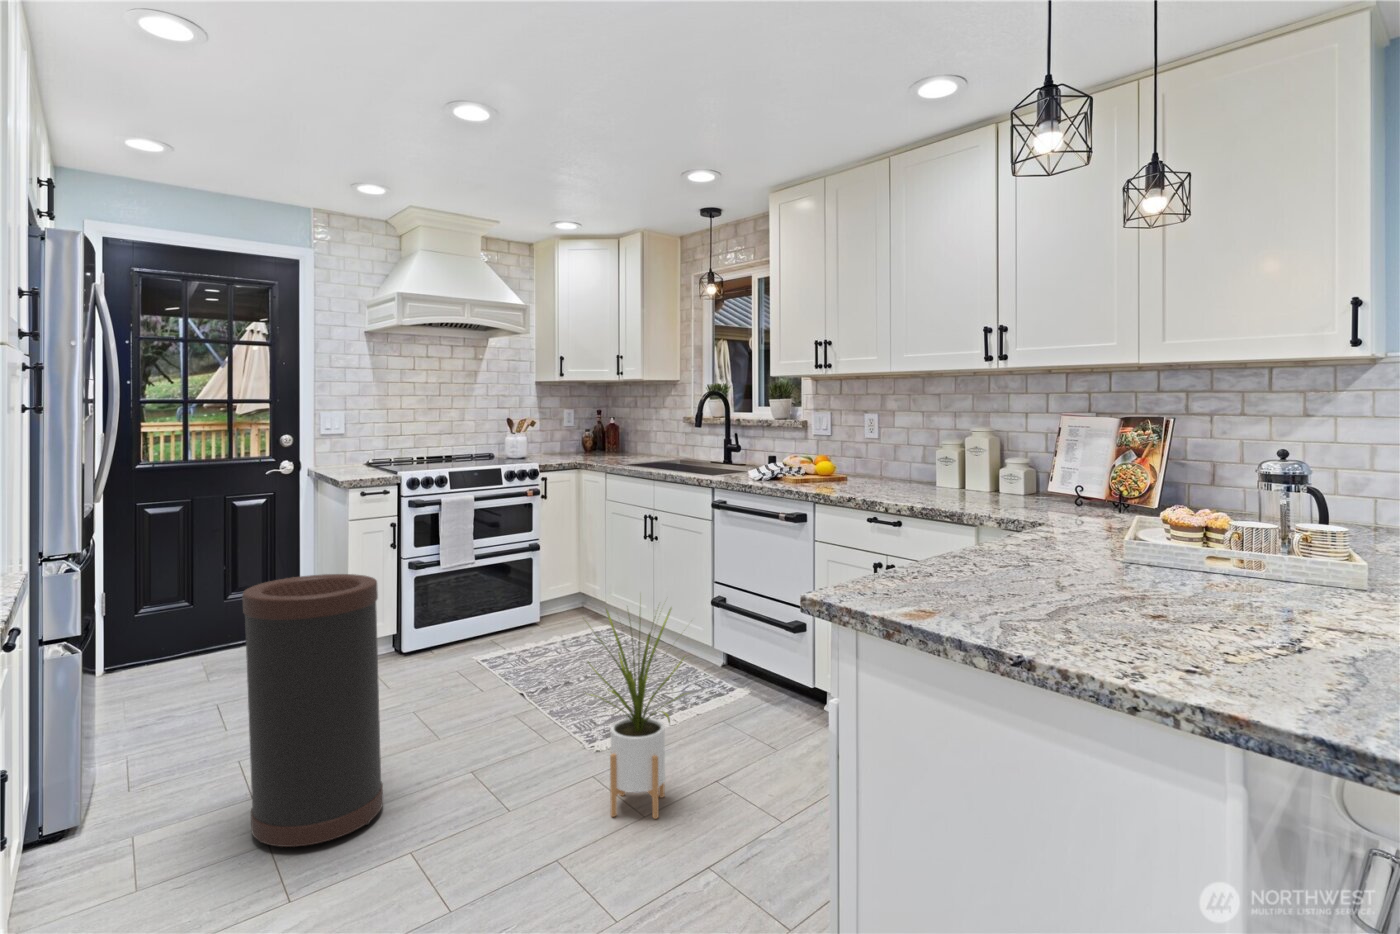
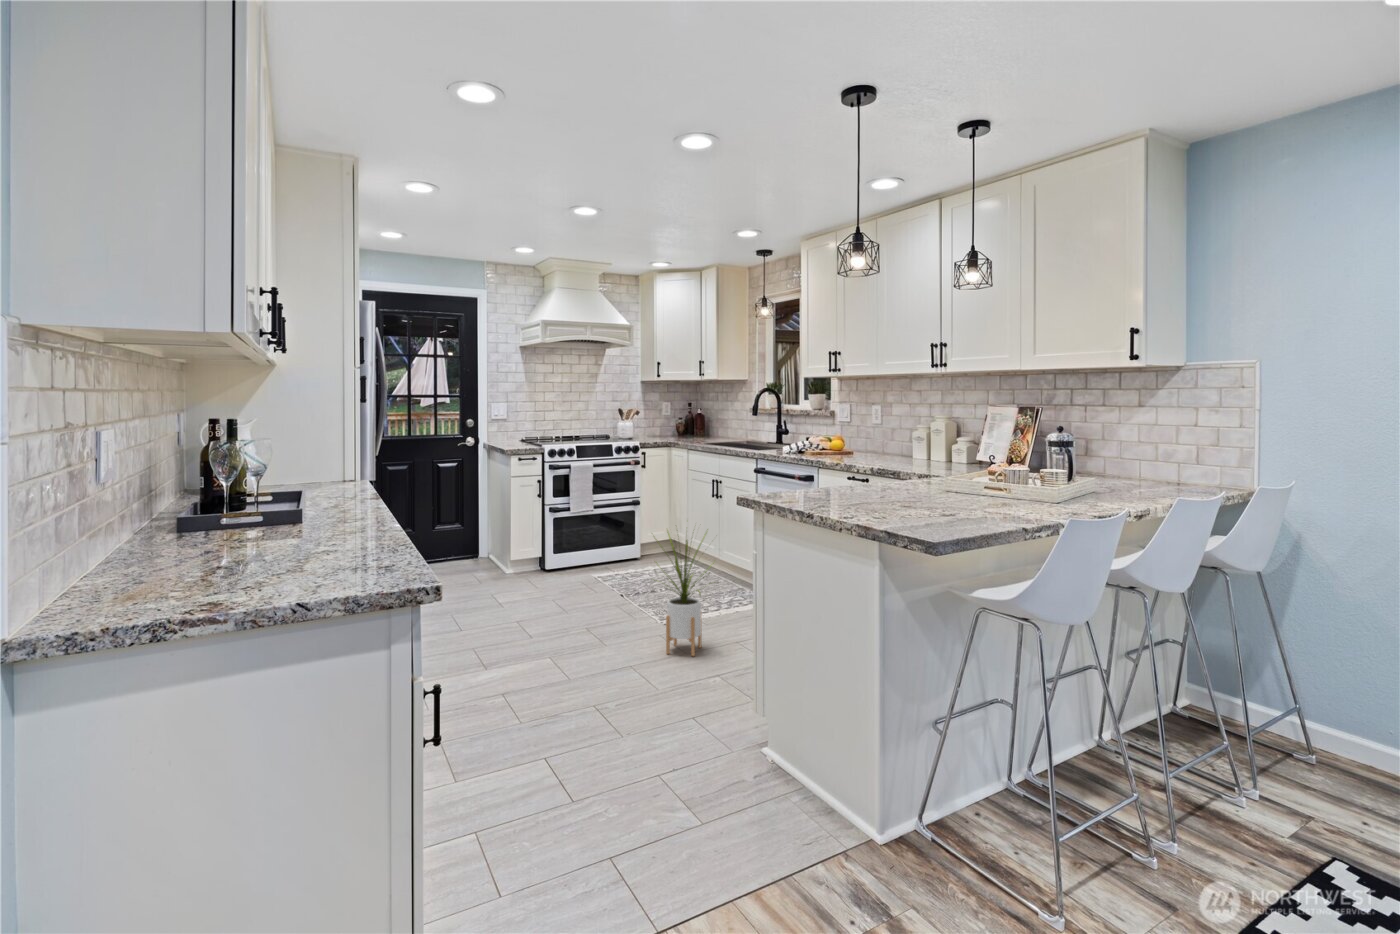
trash can: present [243,574,383,847] -> none [458,503,534,654]

